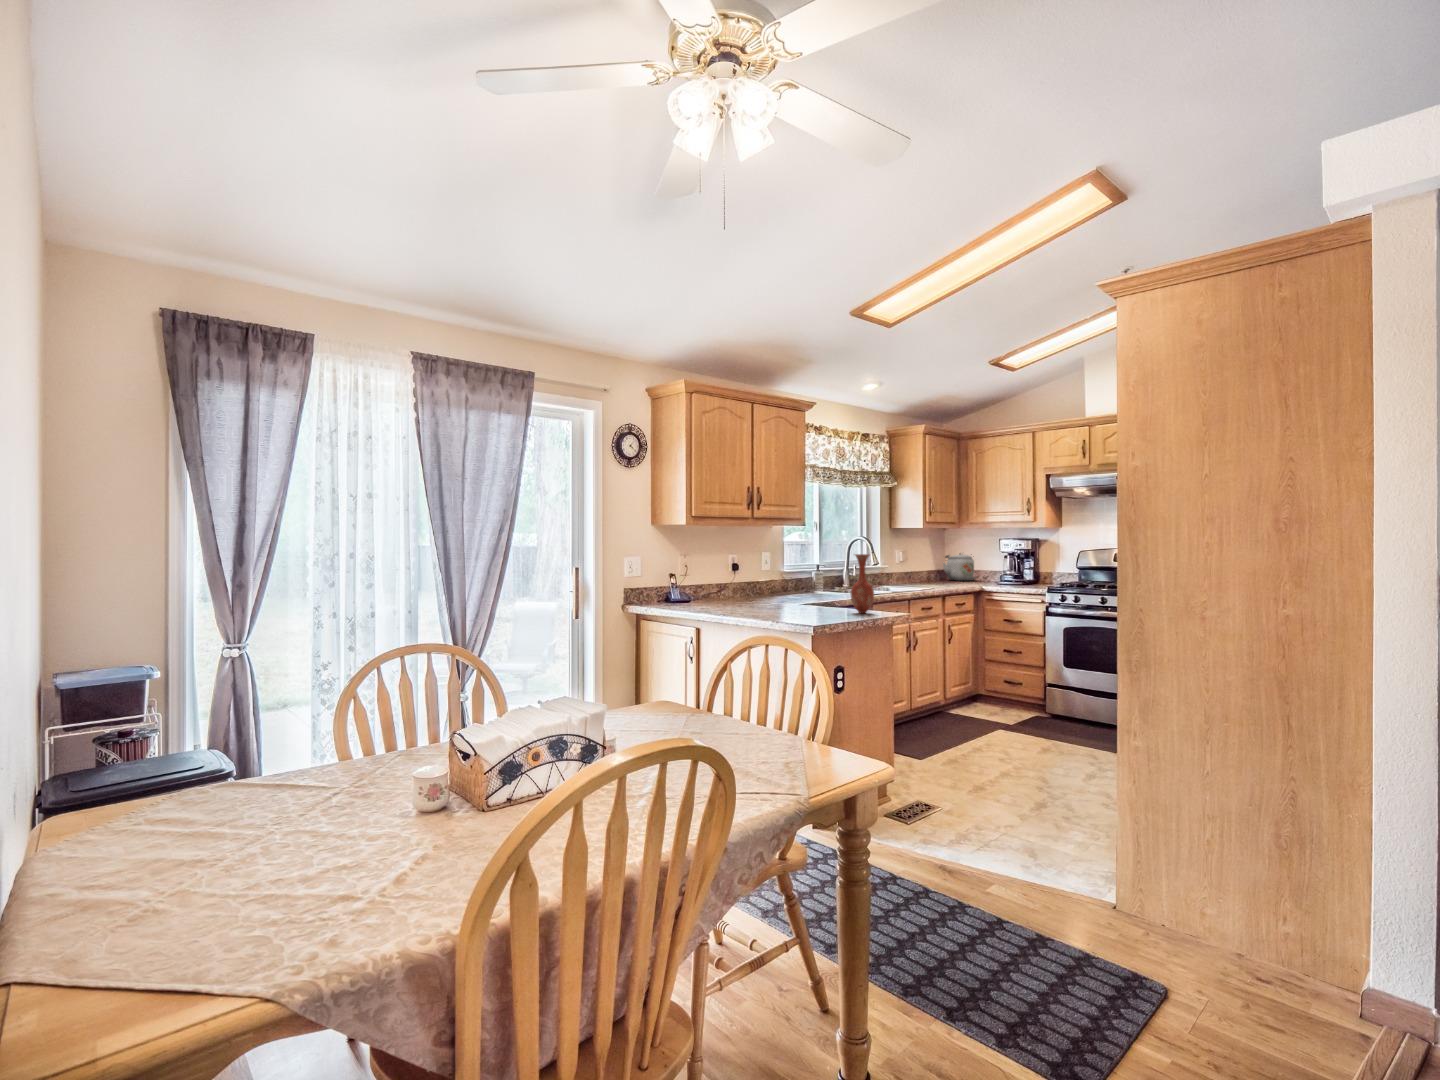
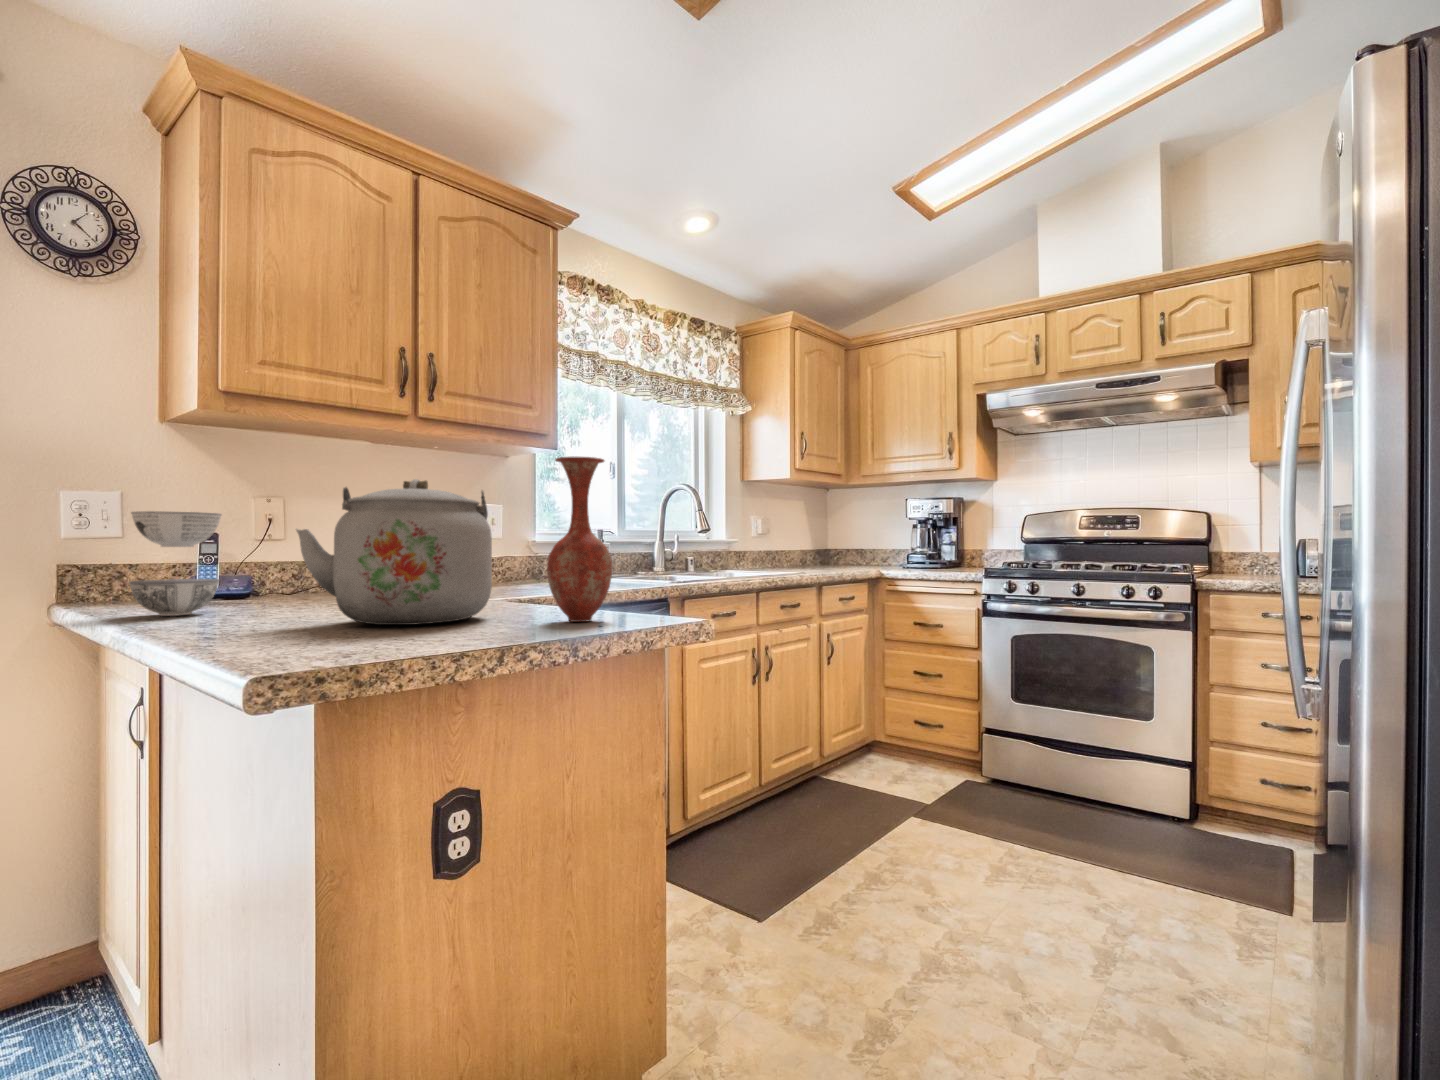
kettle: present [943,553,975,581] -> present [296,479,492,625]
bowl: none [685,570,712,609] -> present [129,511,221,616]

